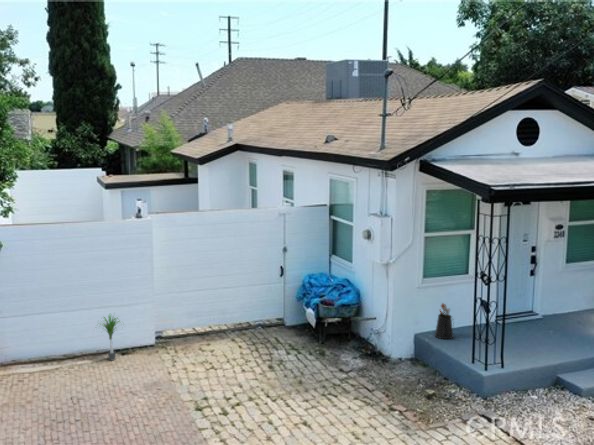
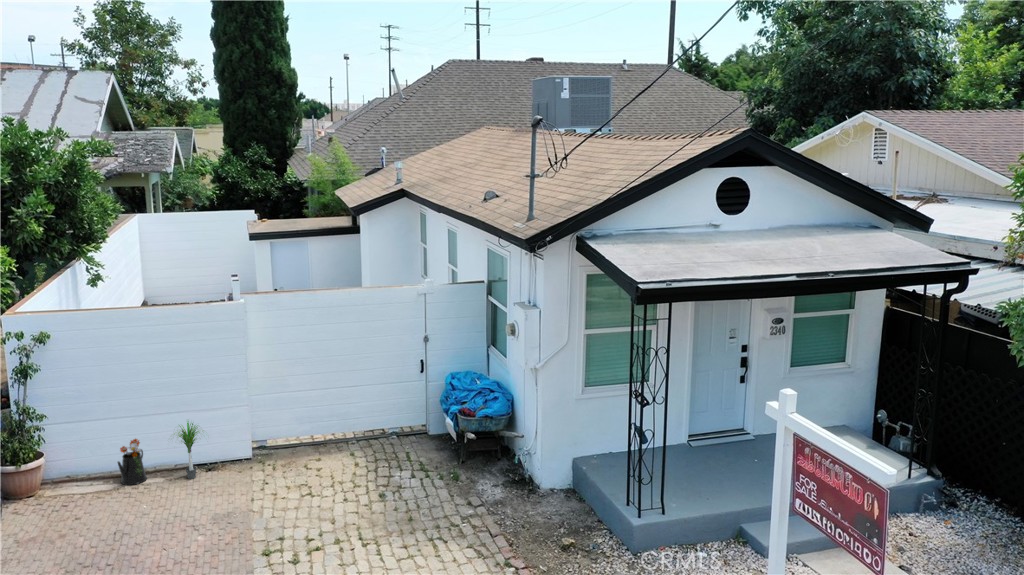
watering can: present [435,304,453,339] -> present [118,439,147,485]

